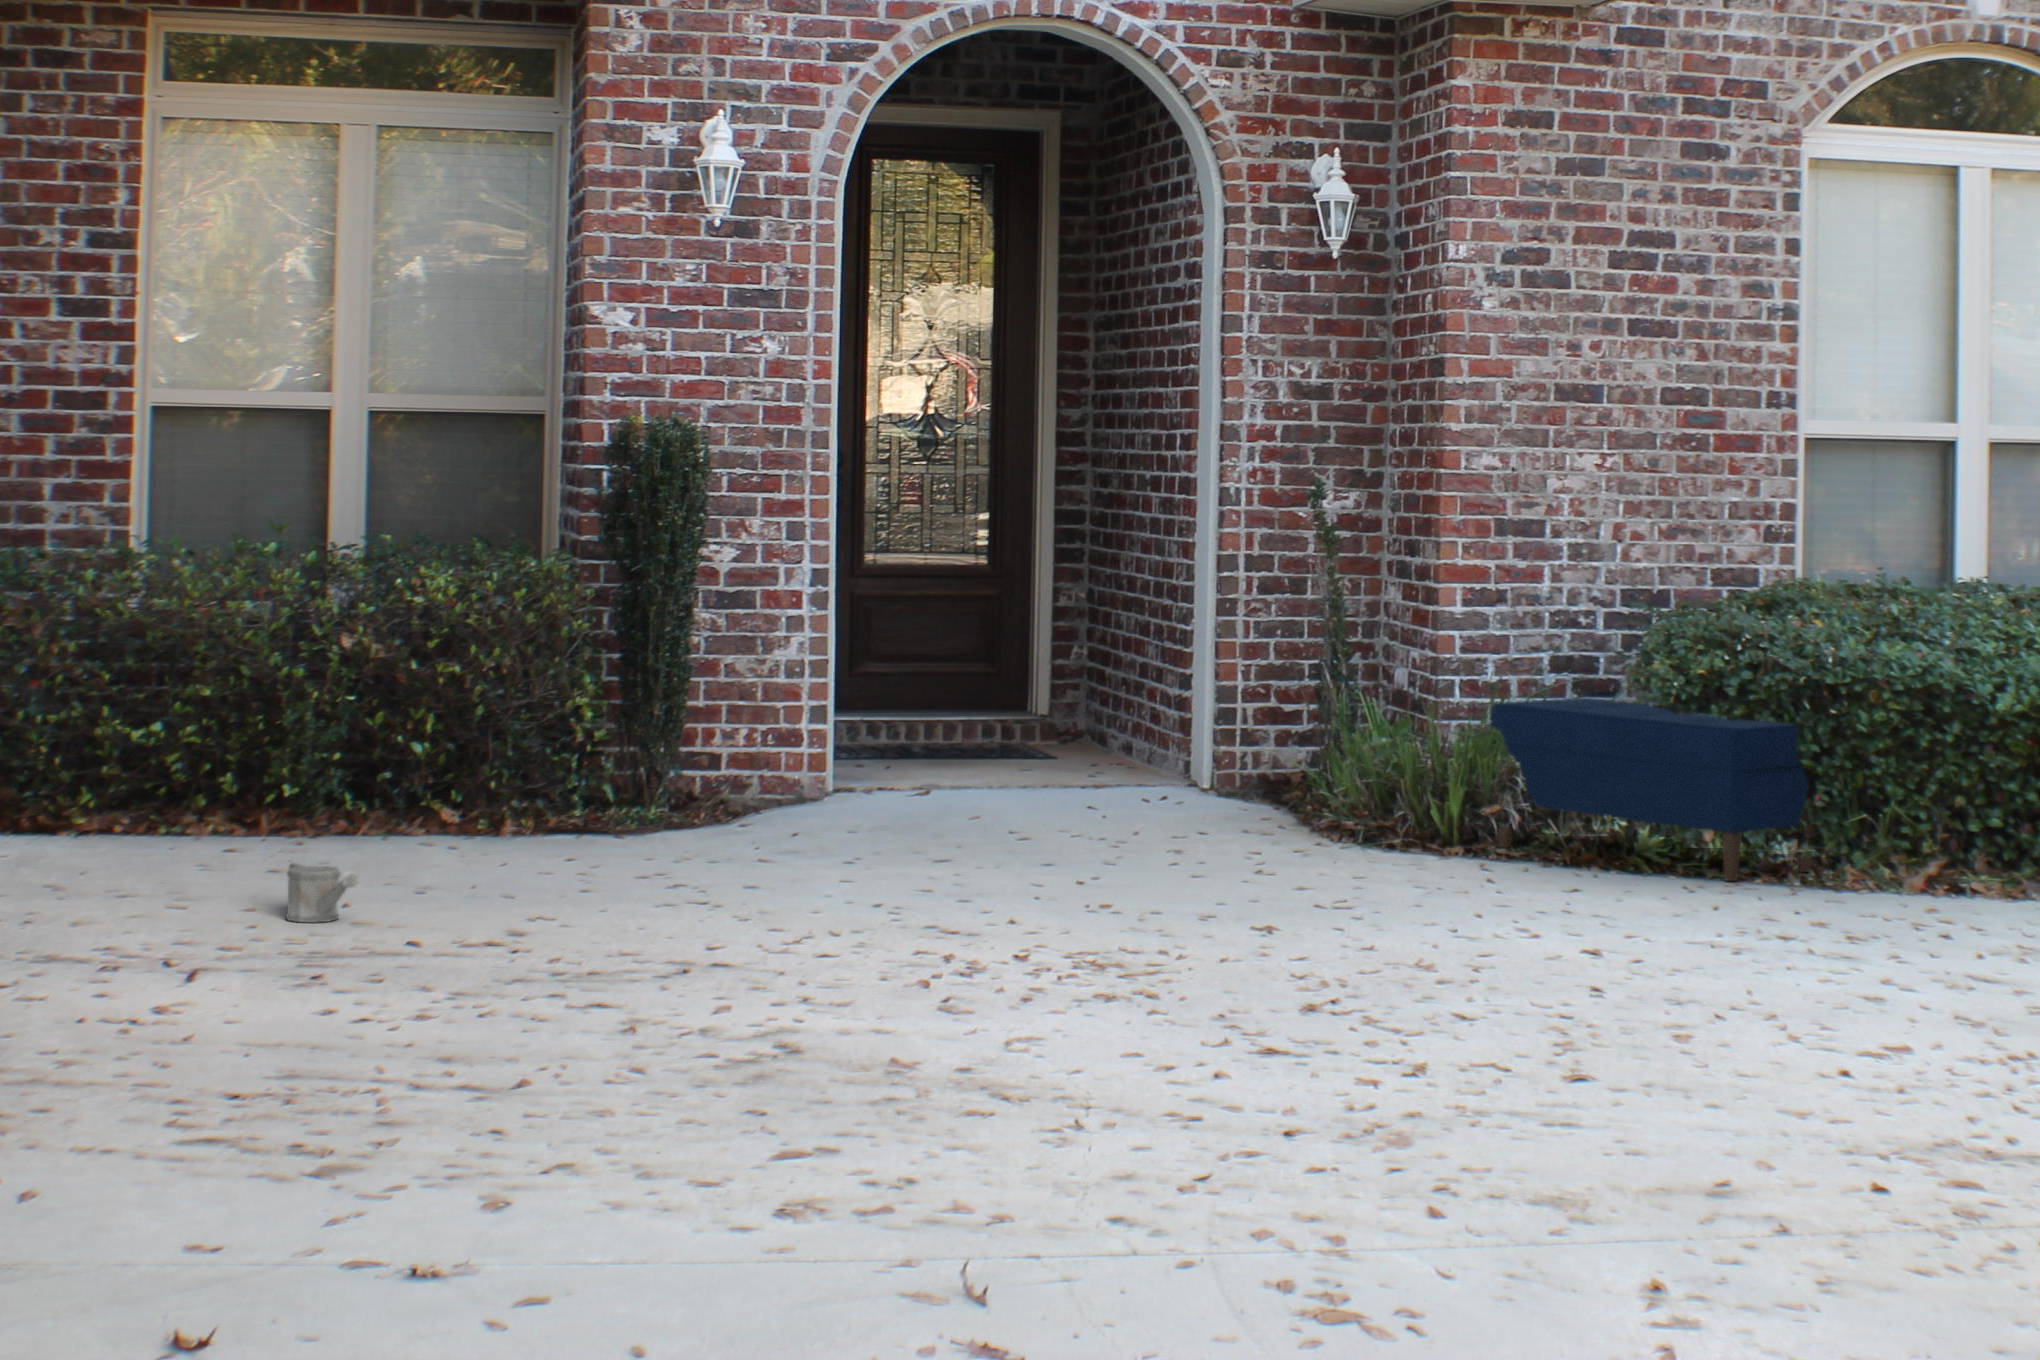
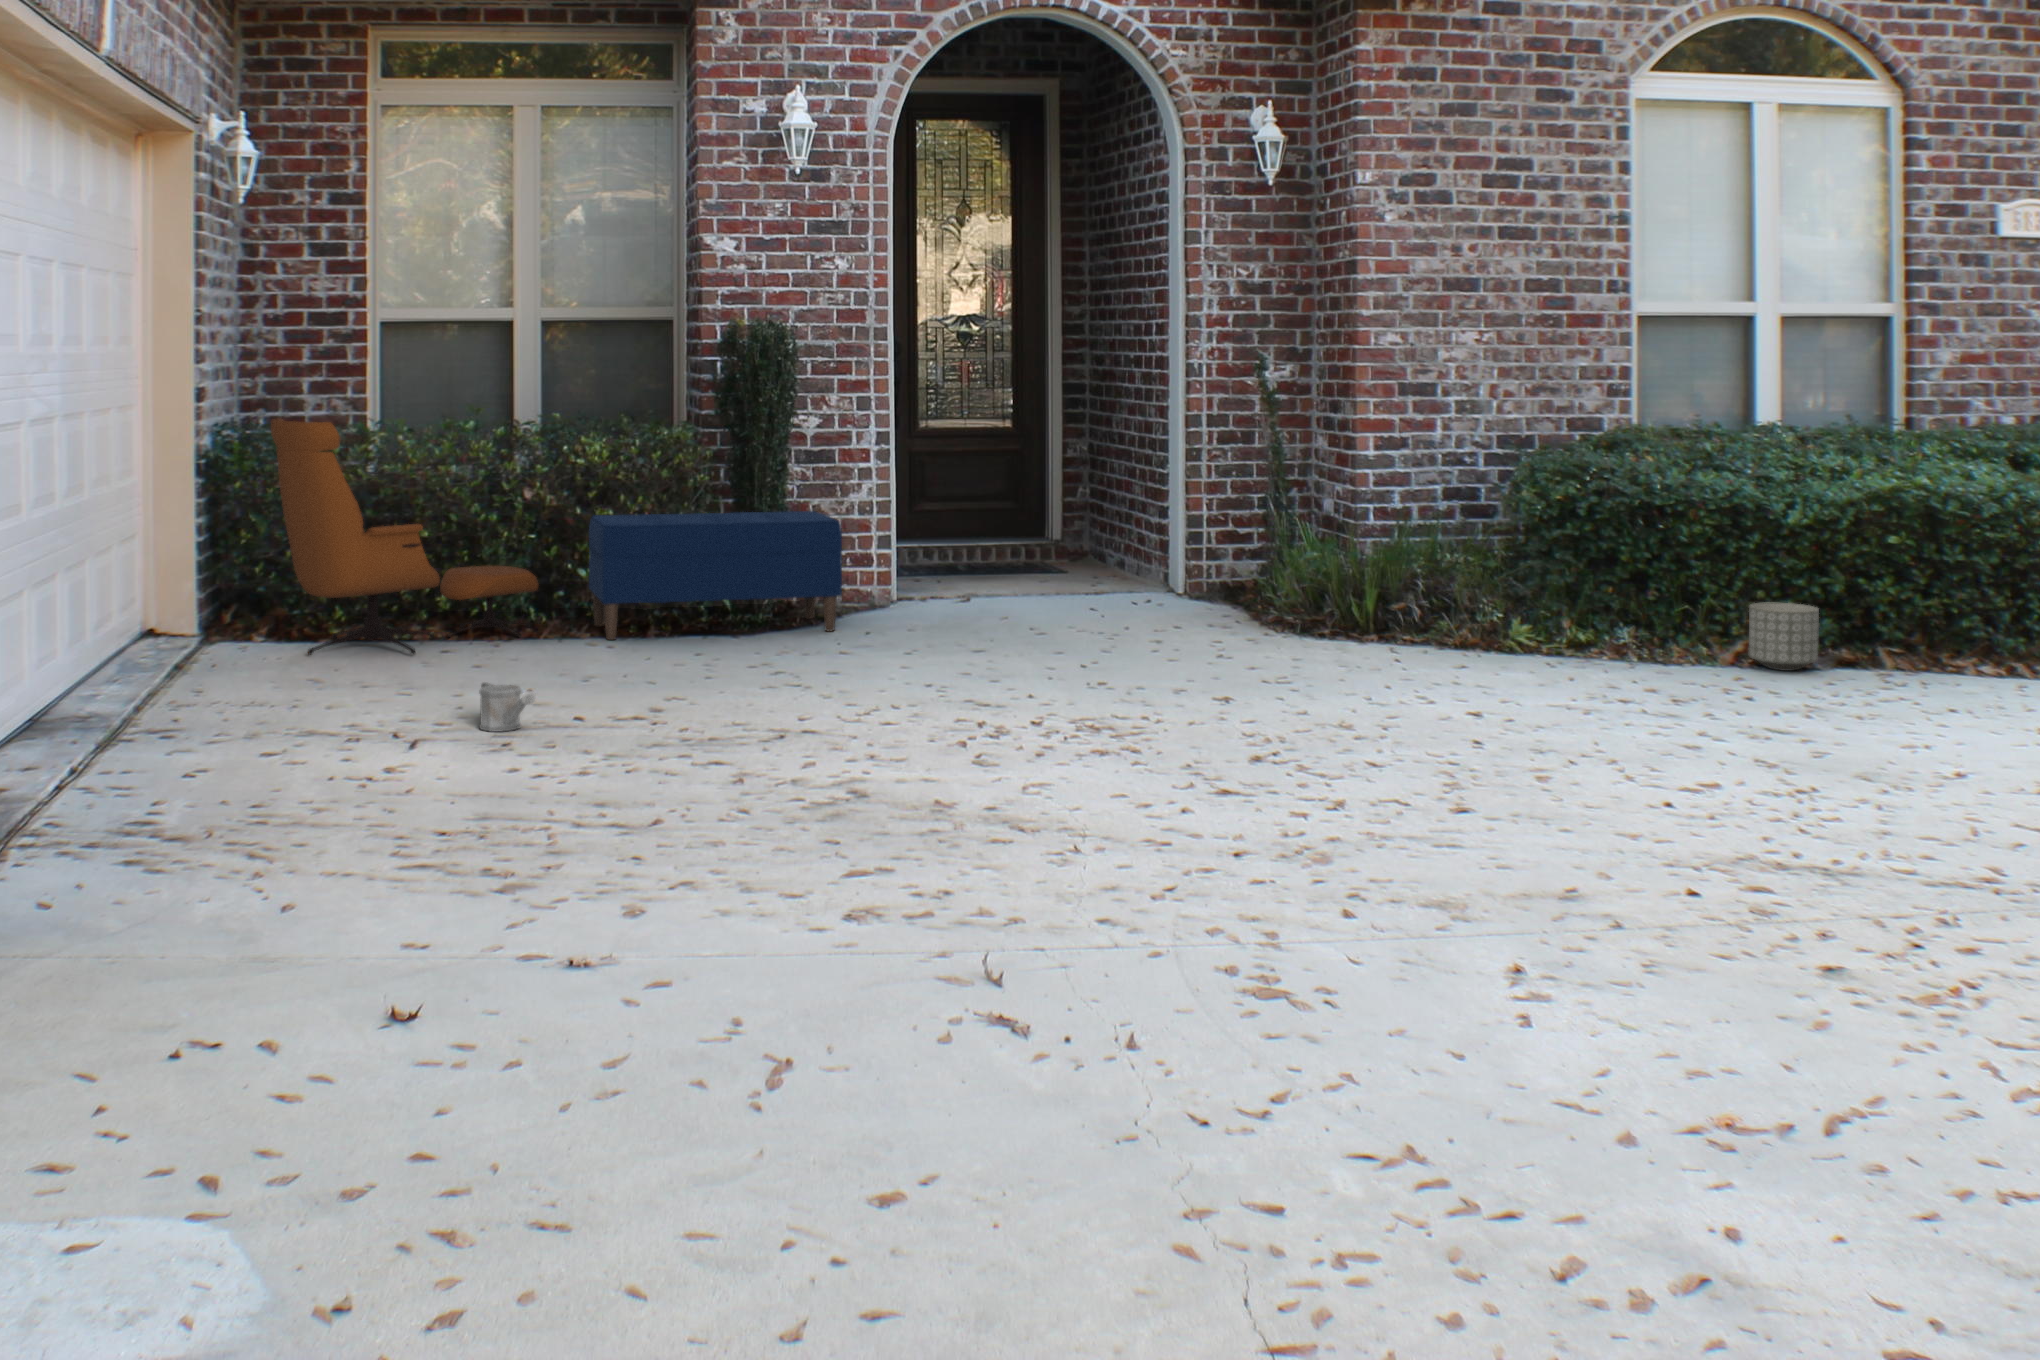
lounge chair: none [11,531,355,842] -> present [271,419,539,655]
bench: present [1490,698,1811,881] -> present [589,511,842,640]
planter: none [1898,800,1982,885] -> present [1749,602,1819,671]

